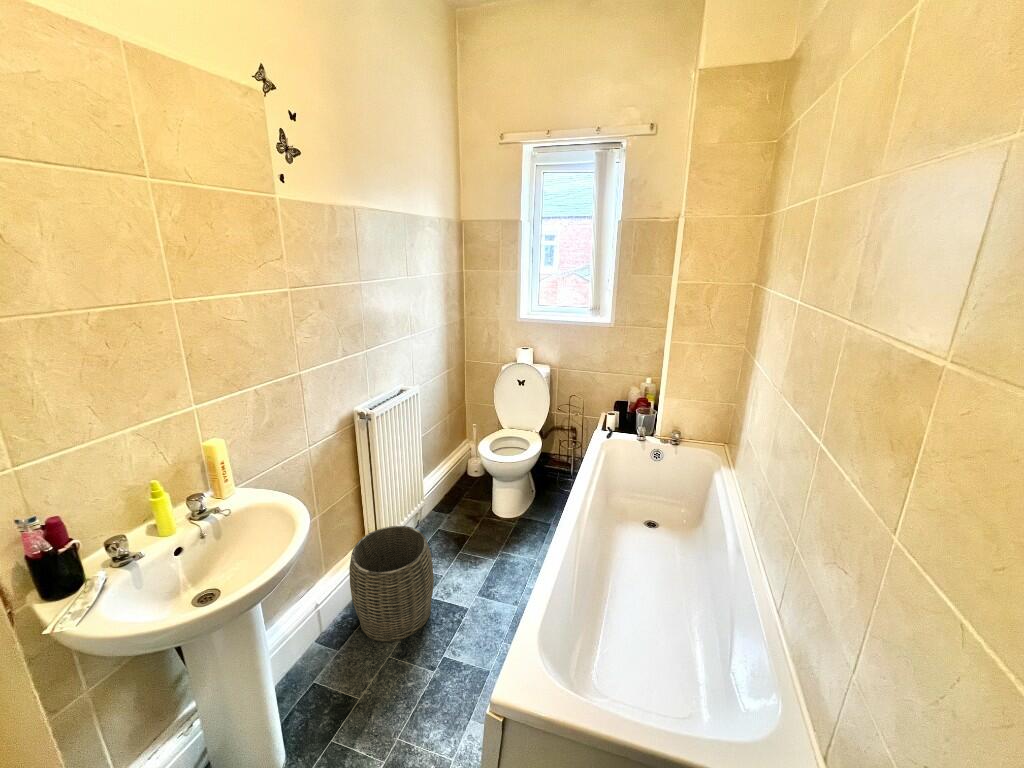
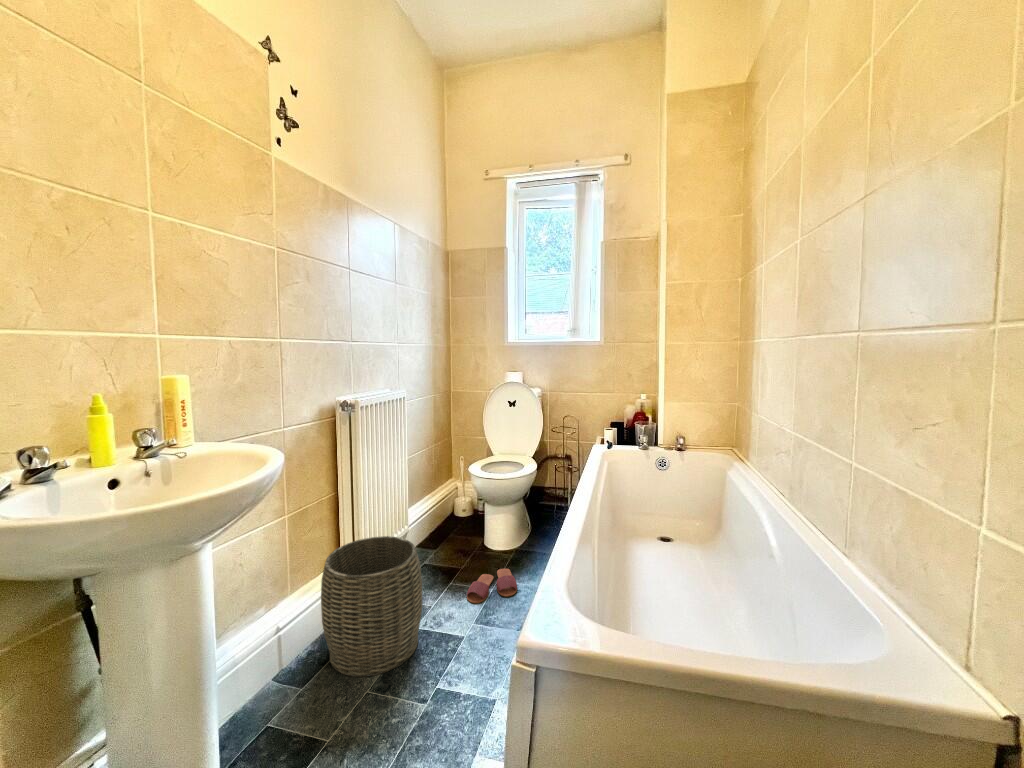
slippers: none [473,538,517,574] -> present [467,569,517,603]

